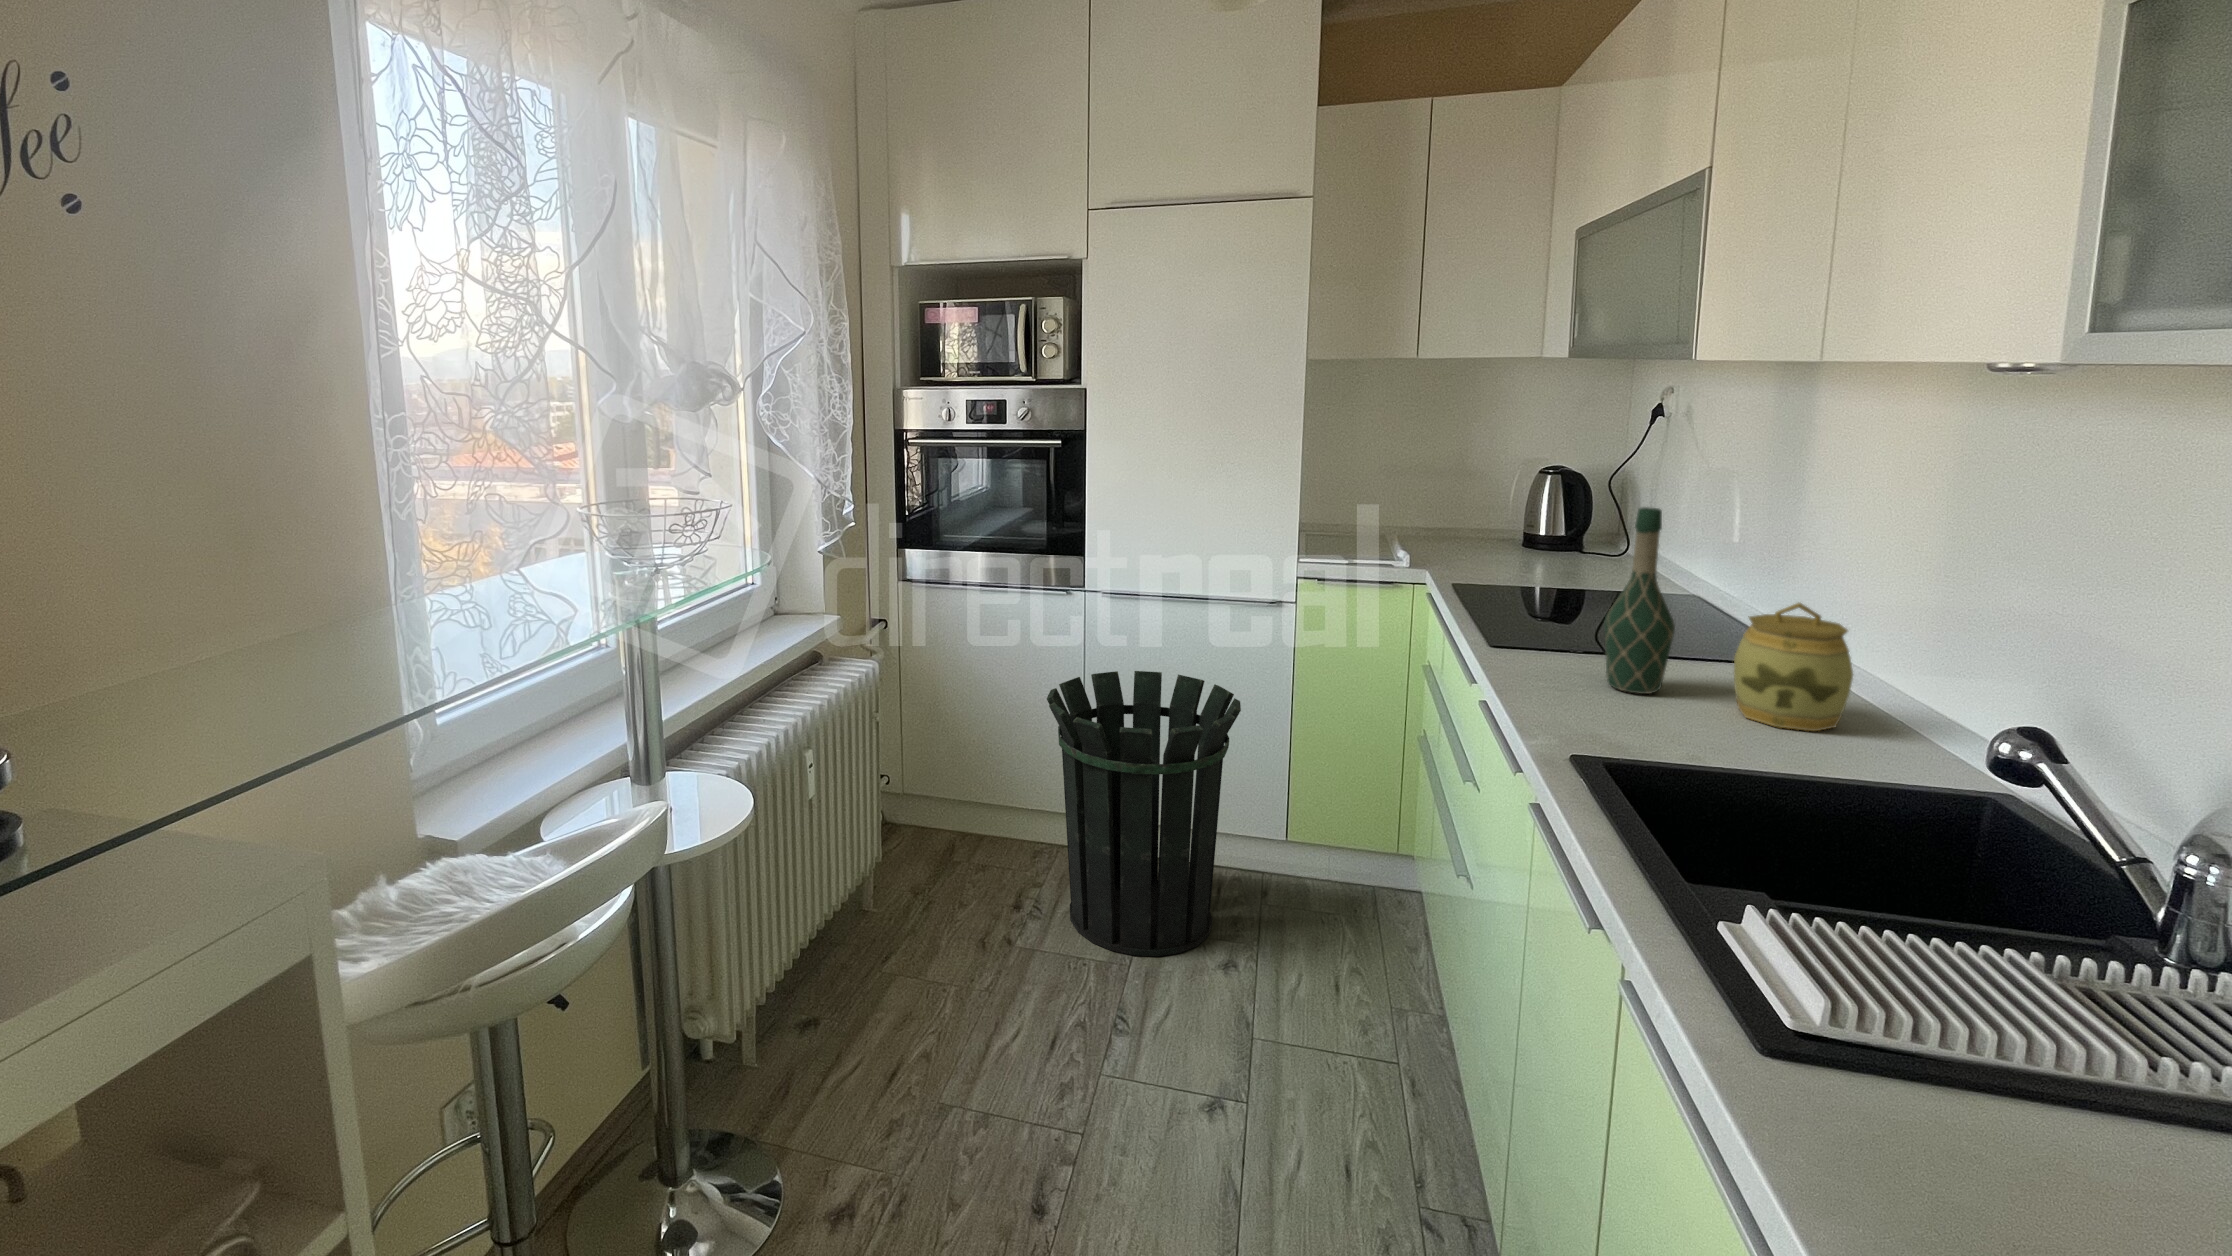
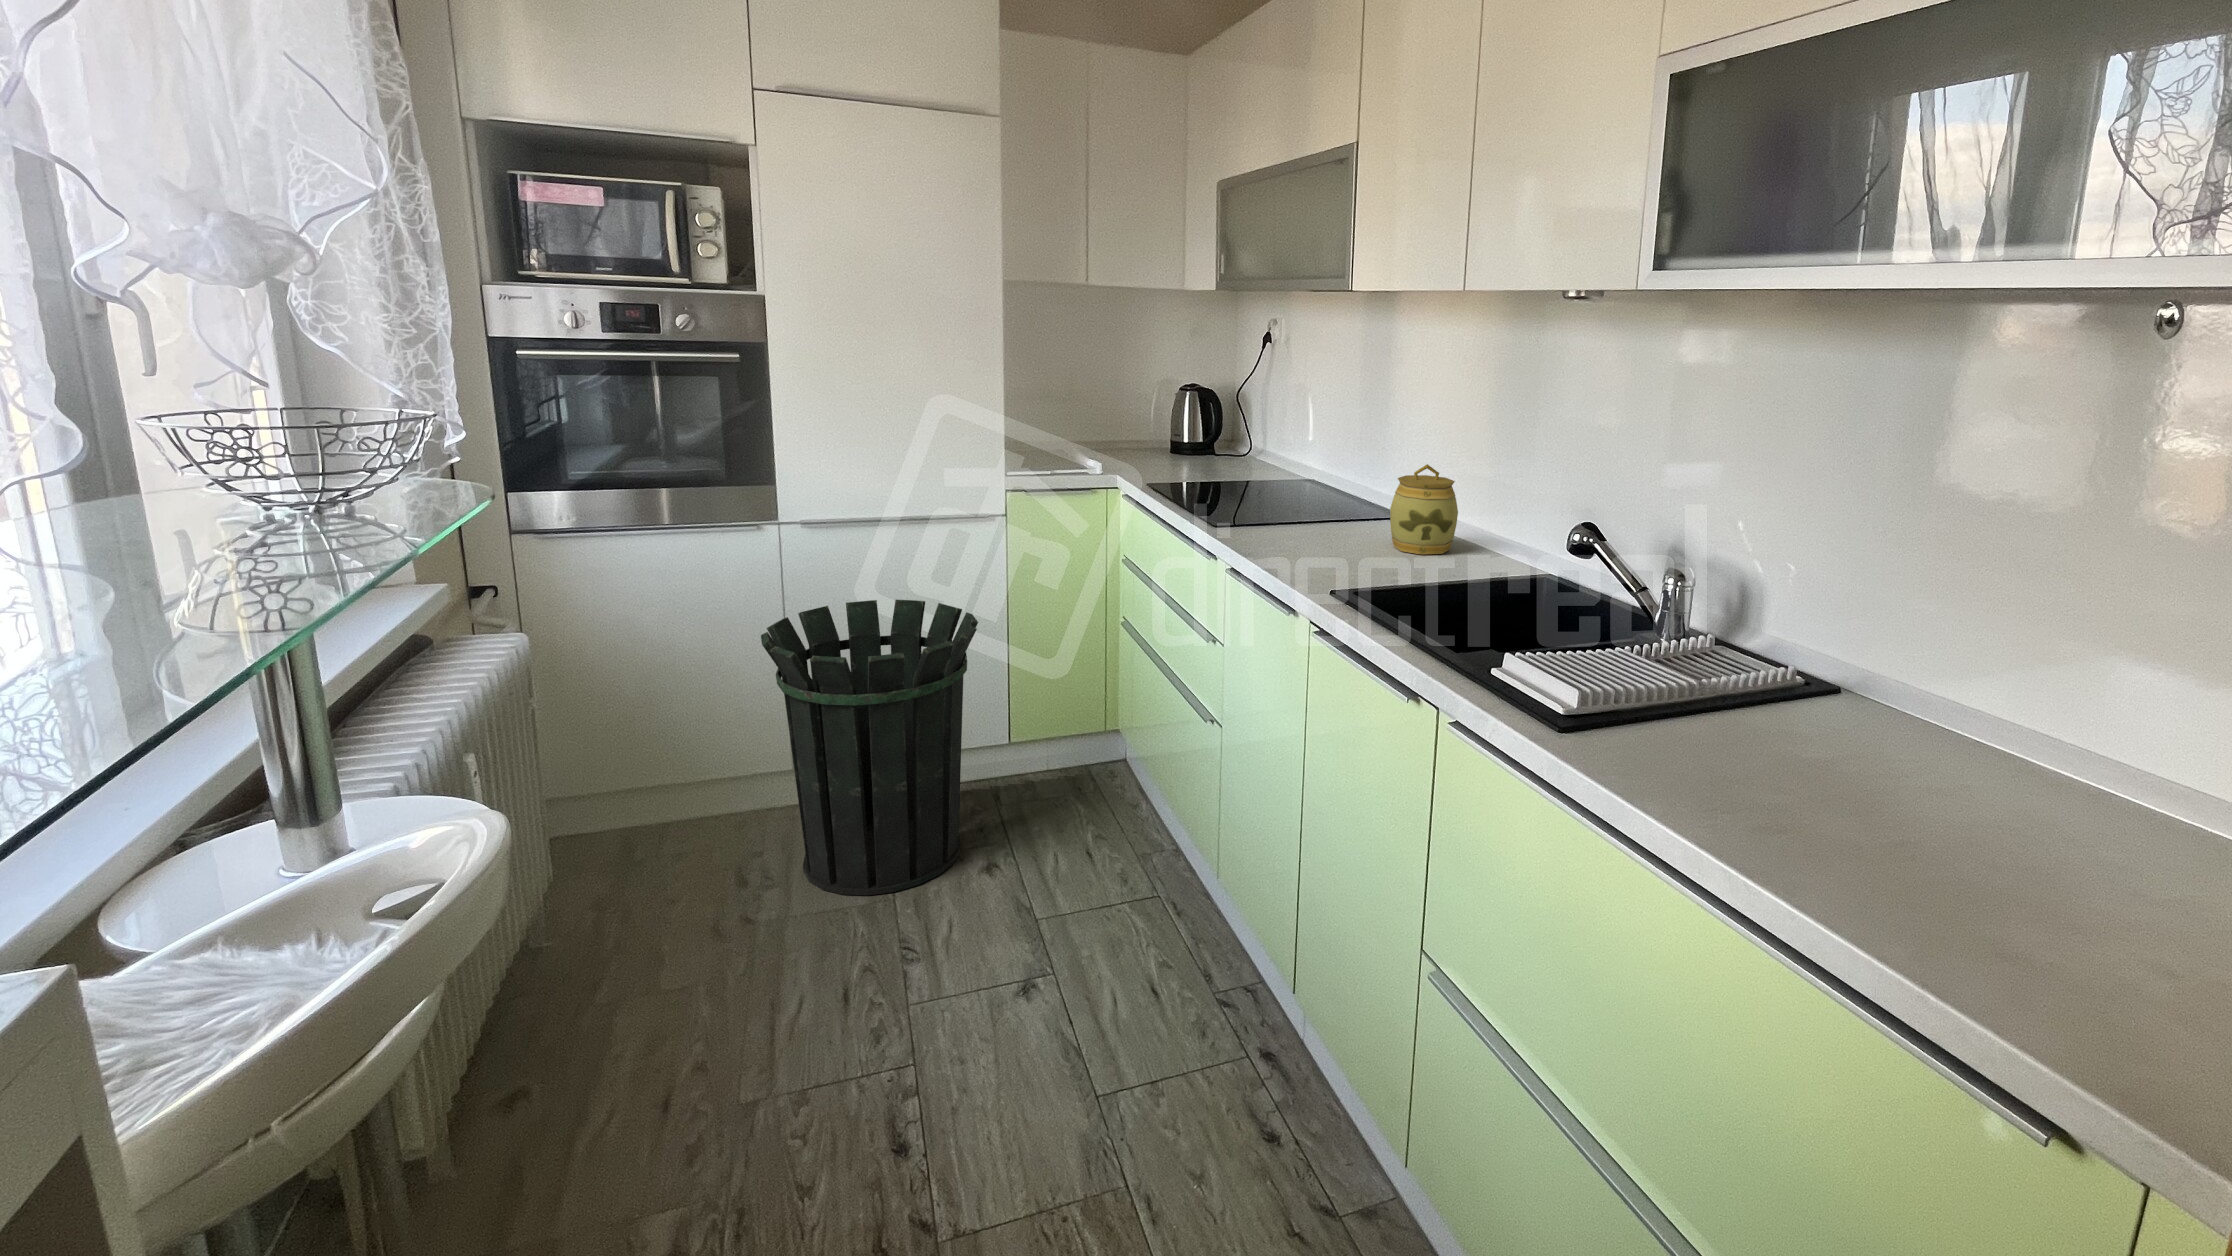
wine bottle: present [1604,507,1675,694] -> none [1307,400,1353,545]

